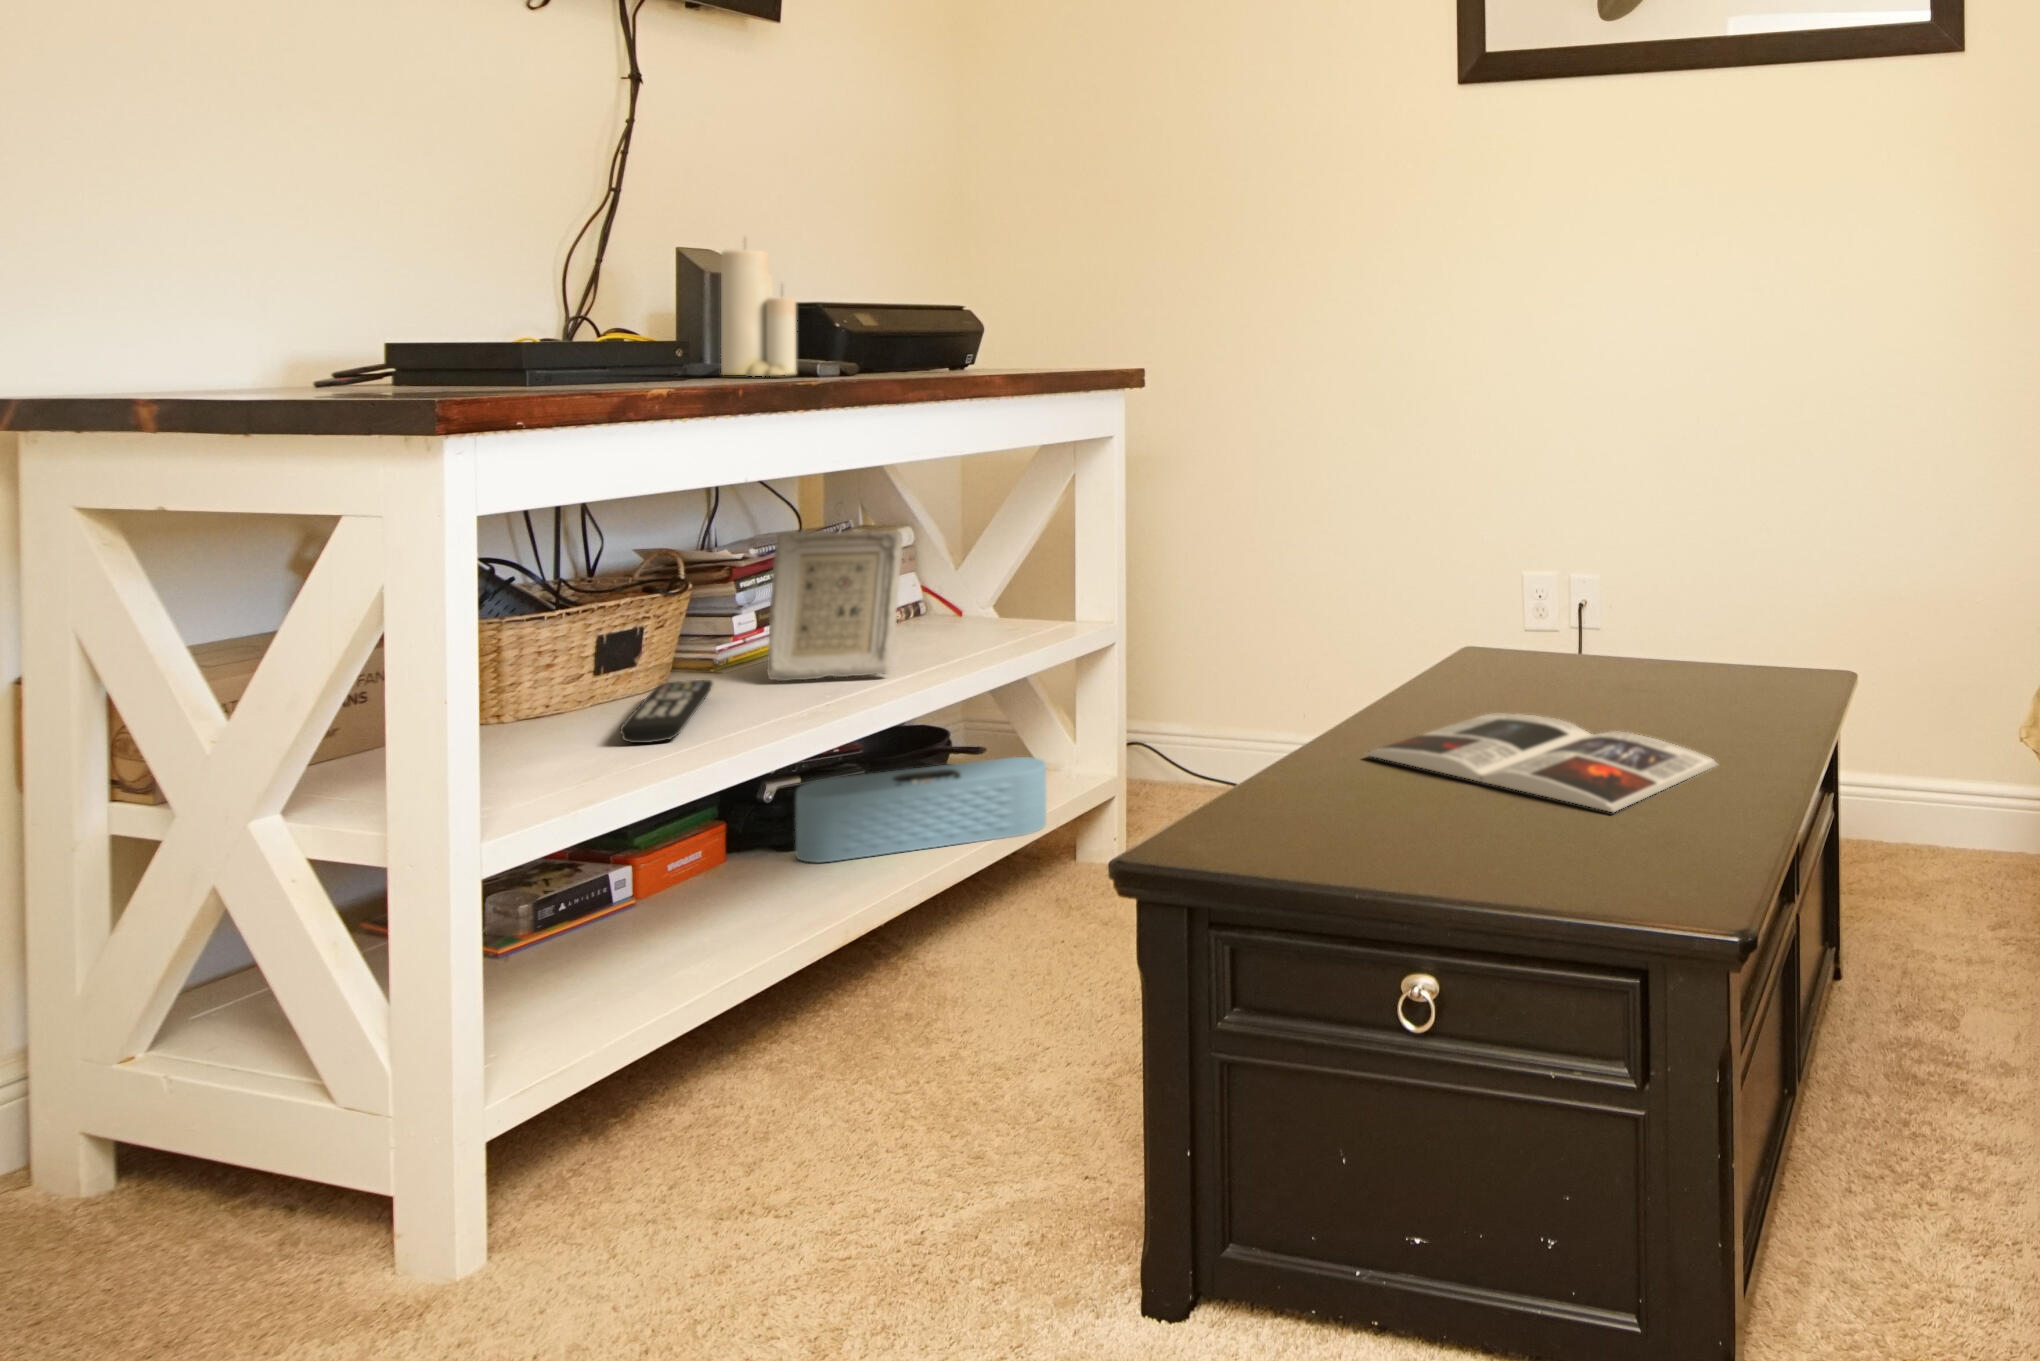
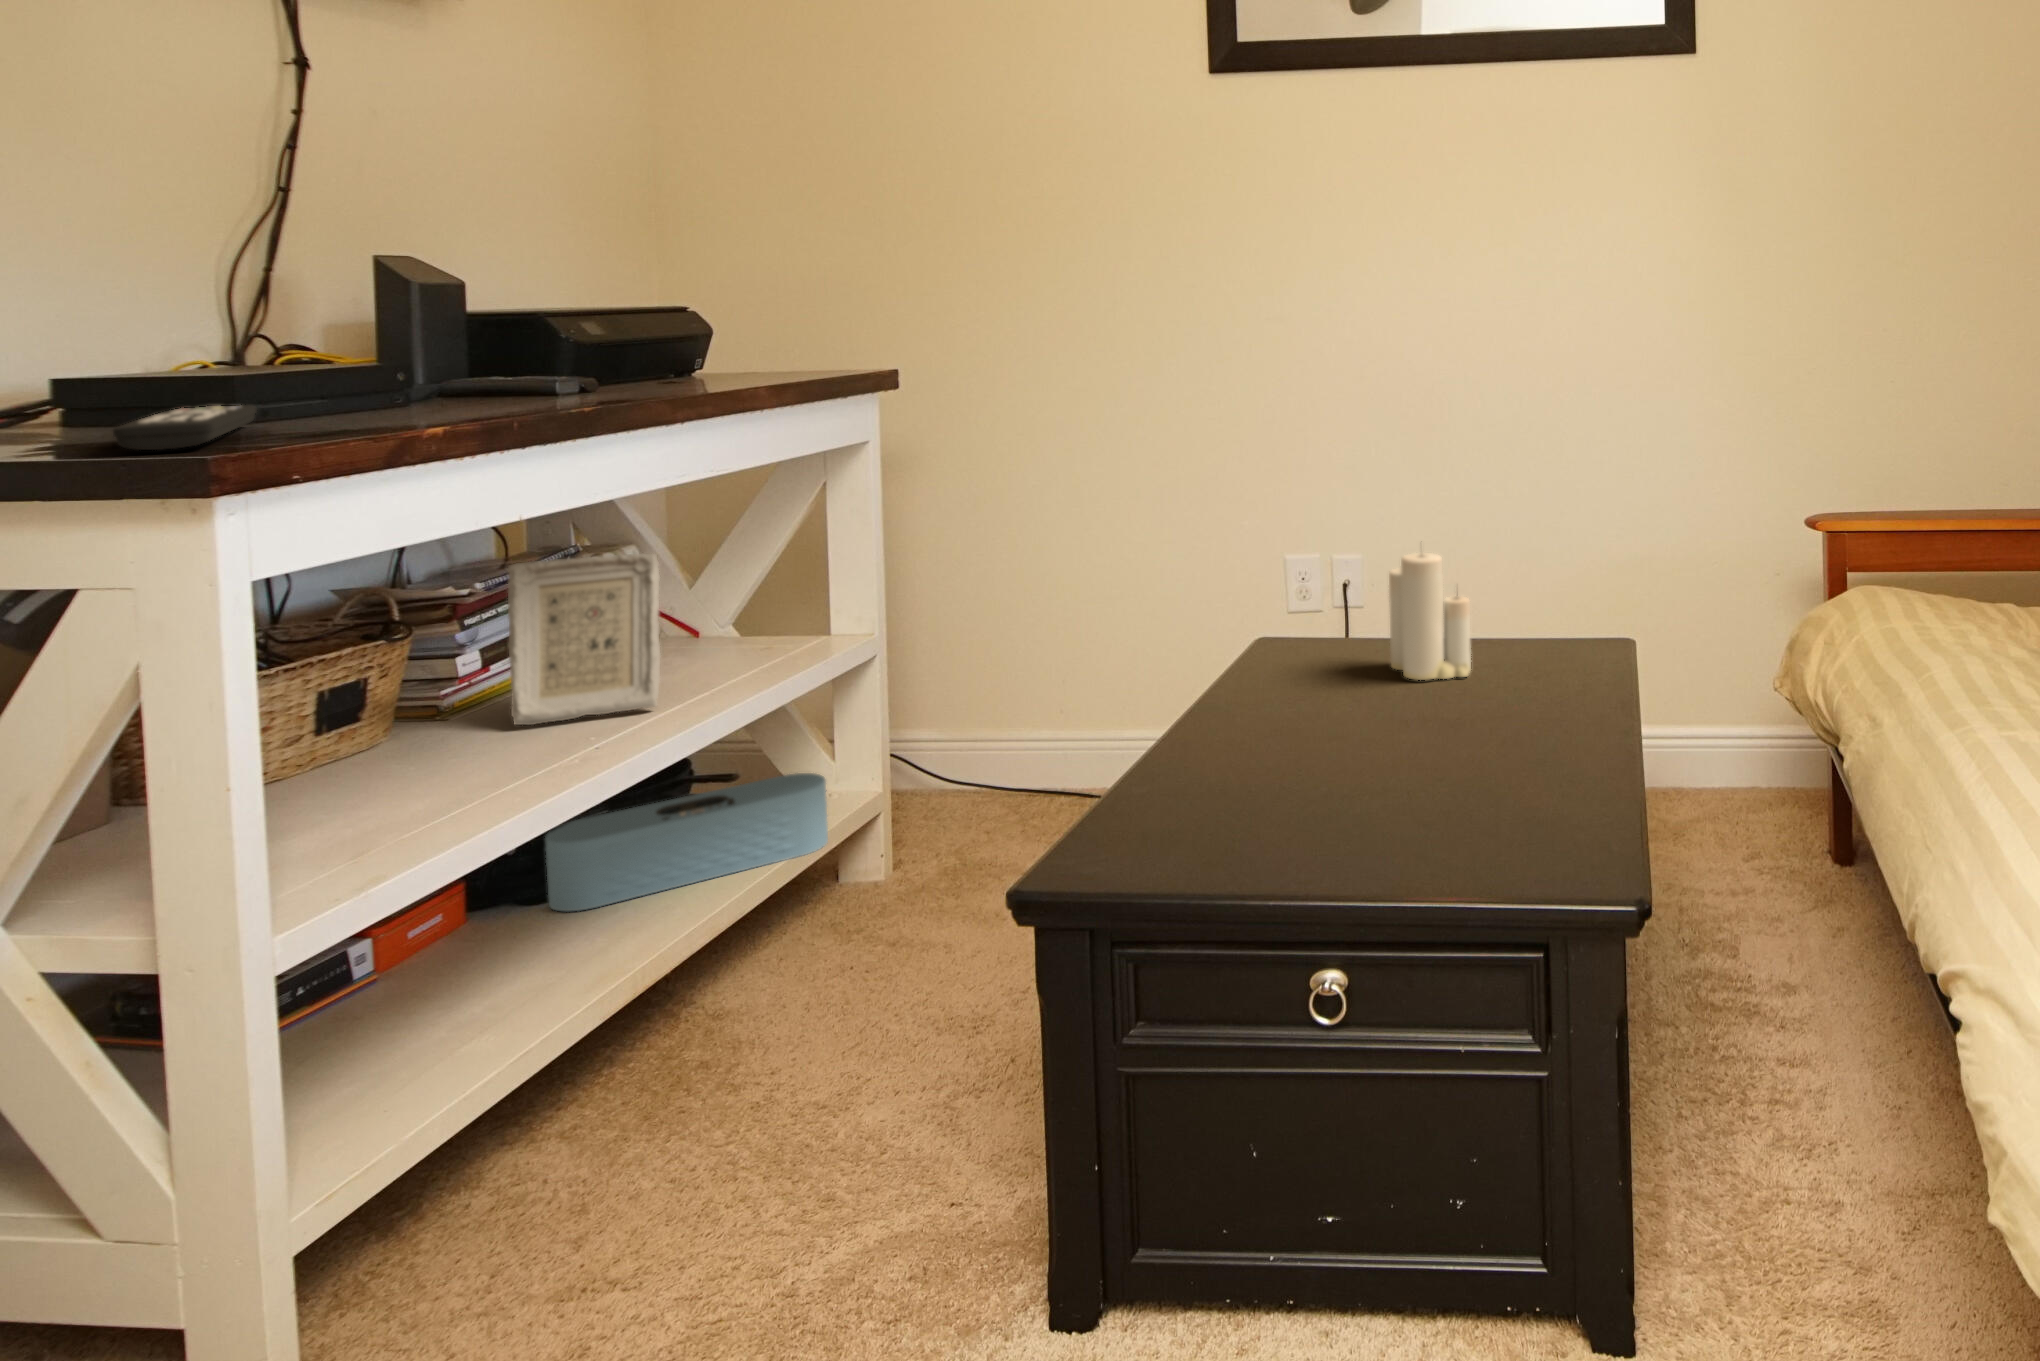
candle: present [721,250,796,376] -> present [1389,553,1471,680]
remote control: present [620,680,712,743] -> present [113,405,256,450]
magazine: present [1367,713,1717,812] -> none [1224,702,1556,797]

